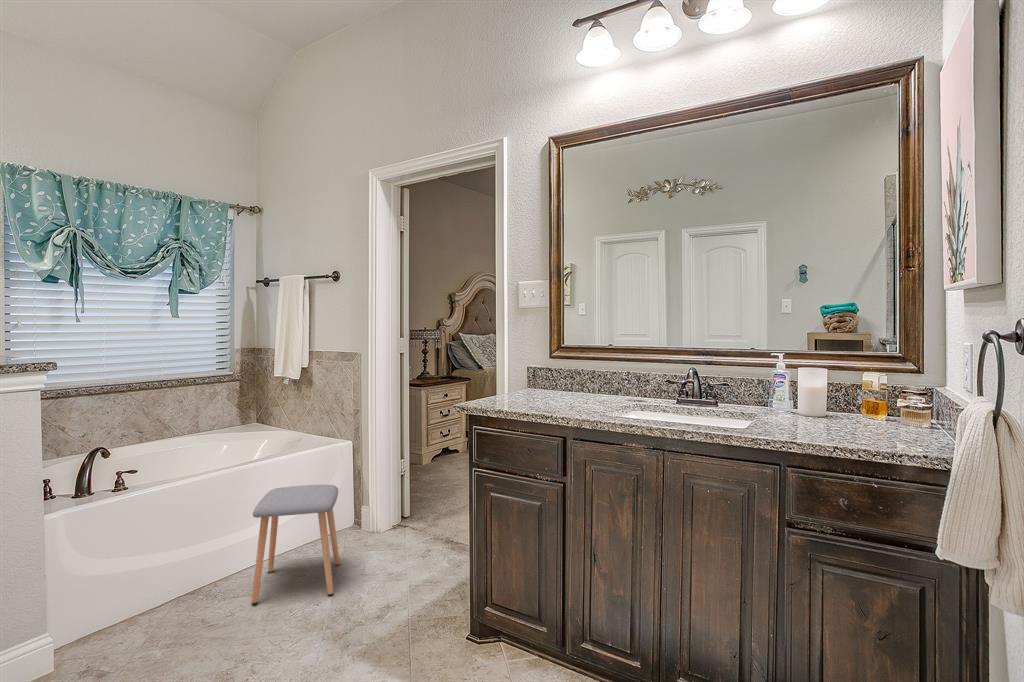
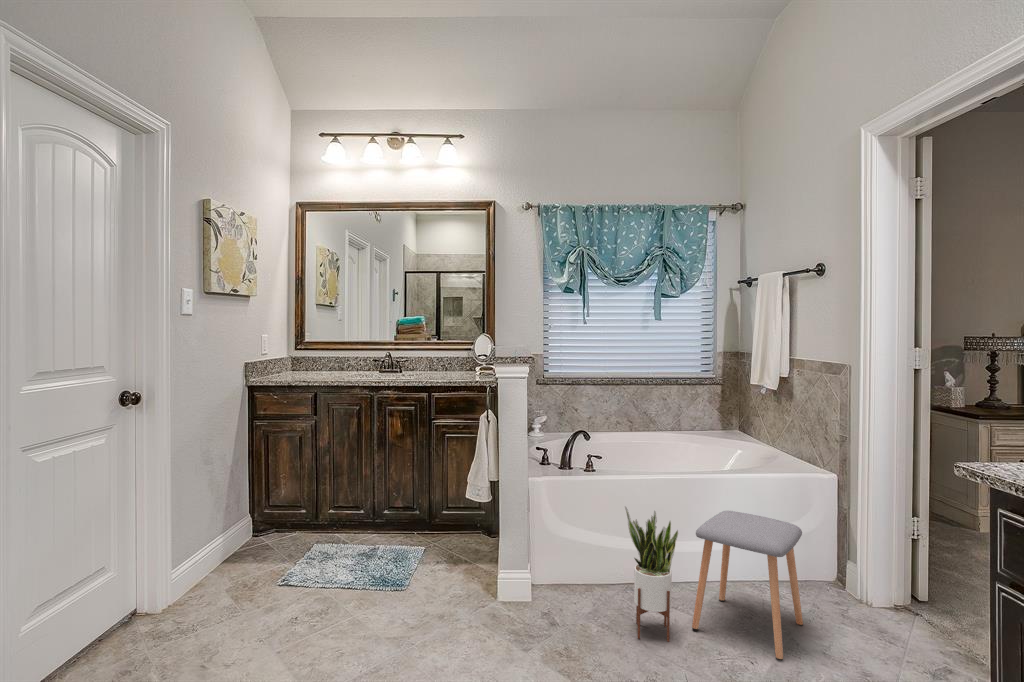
potted plant: none [177,503,239,635] -> present [625,506,678,642]

